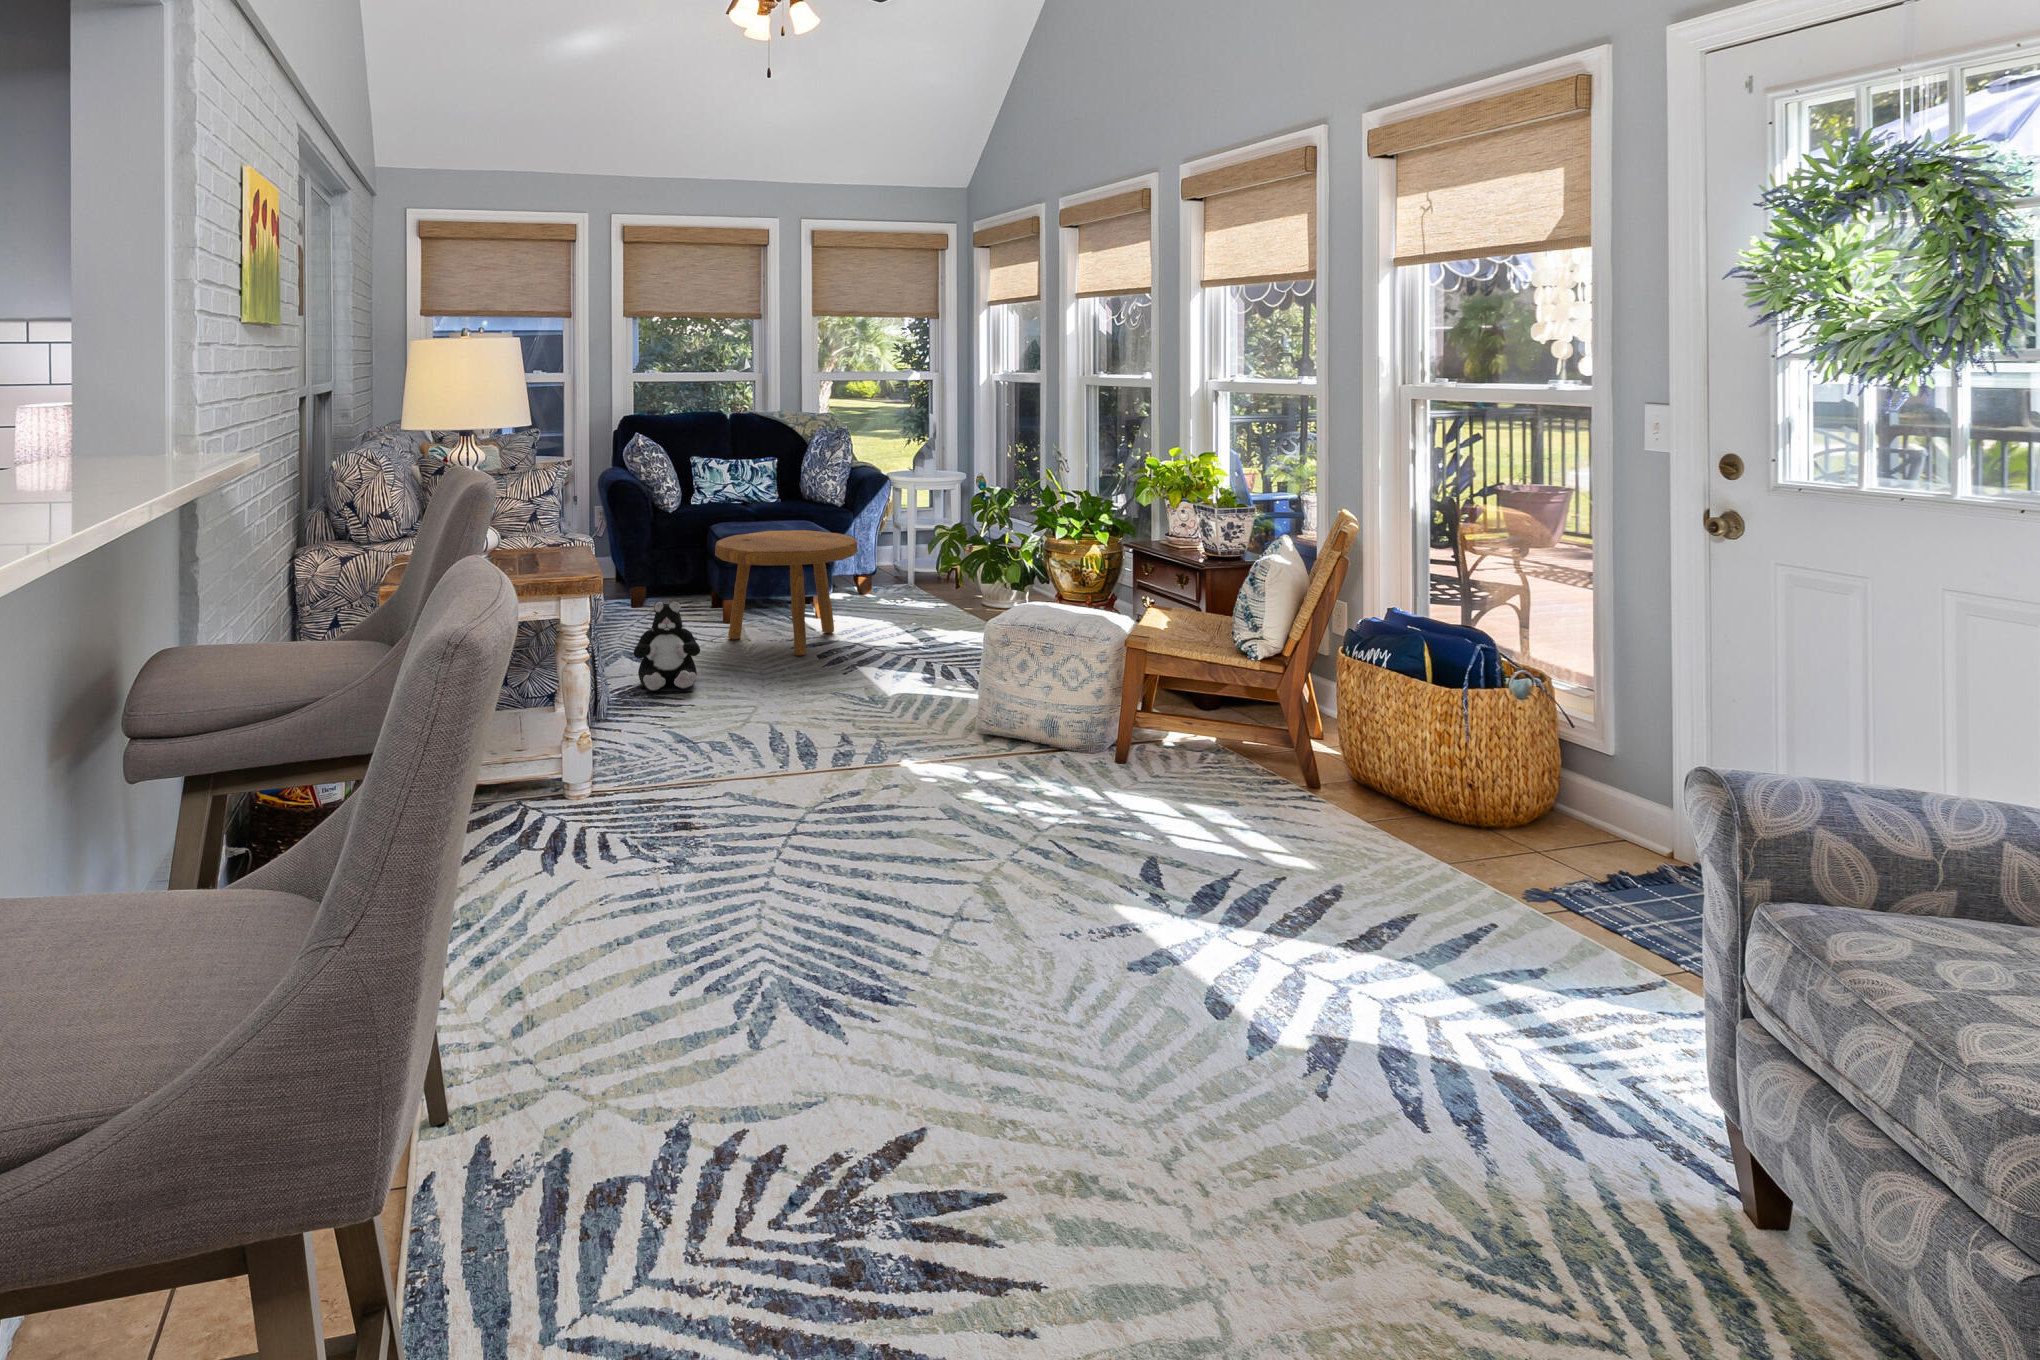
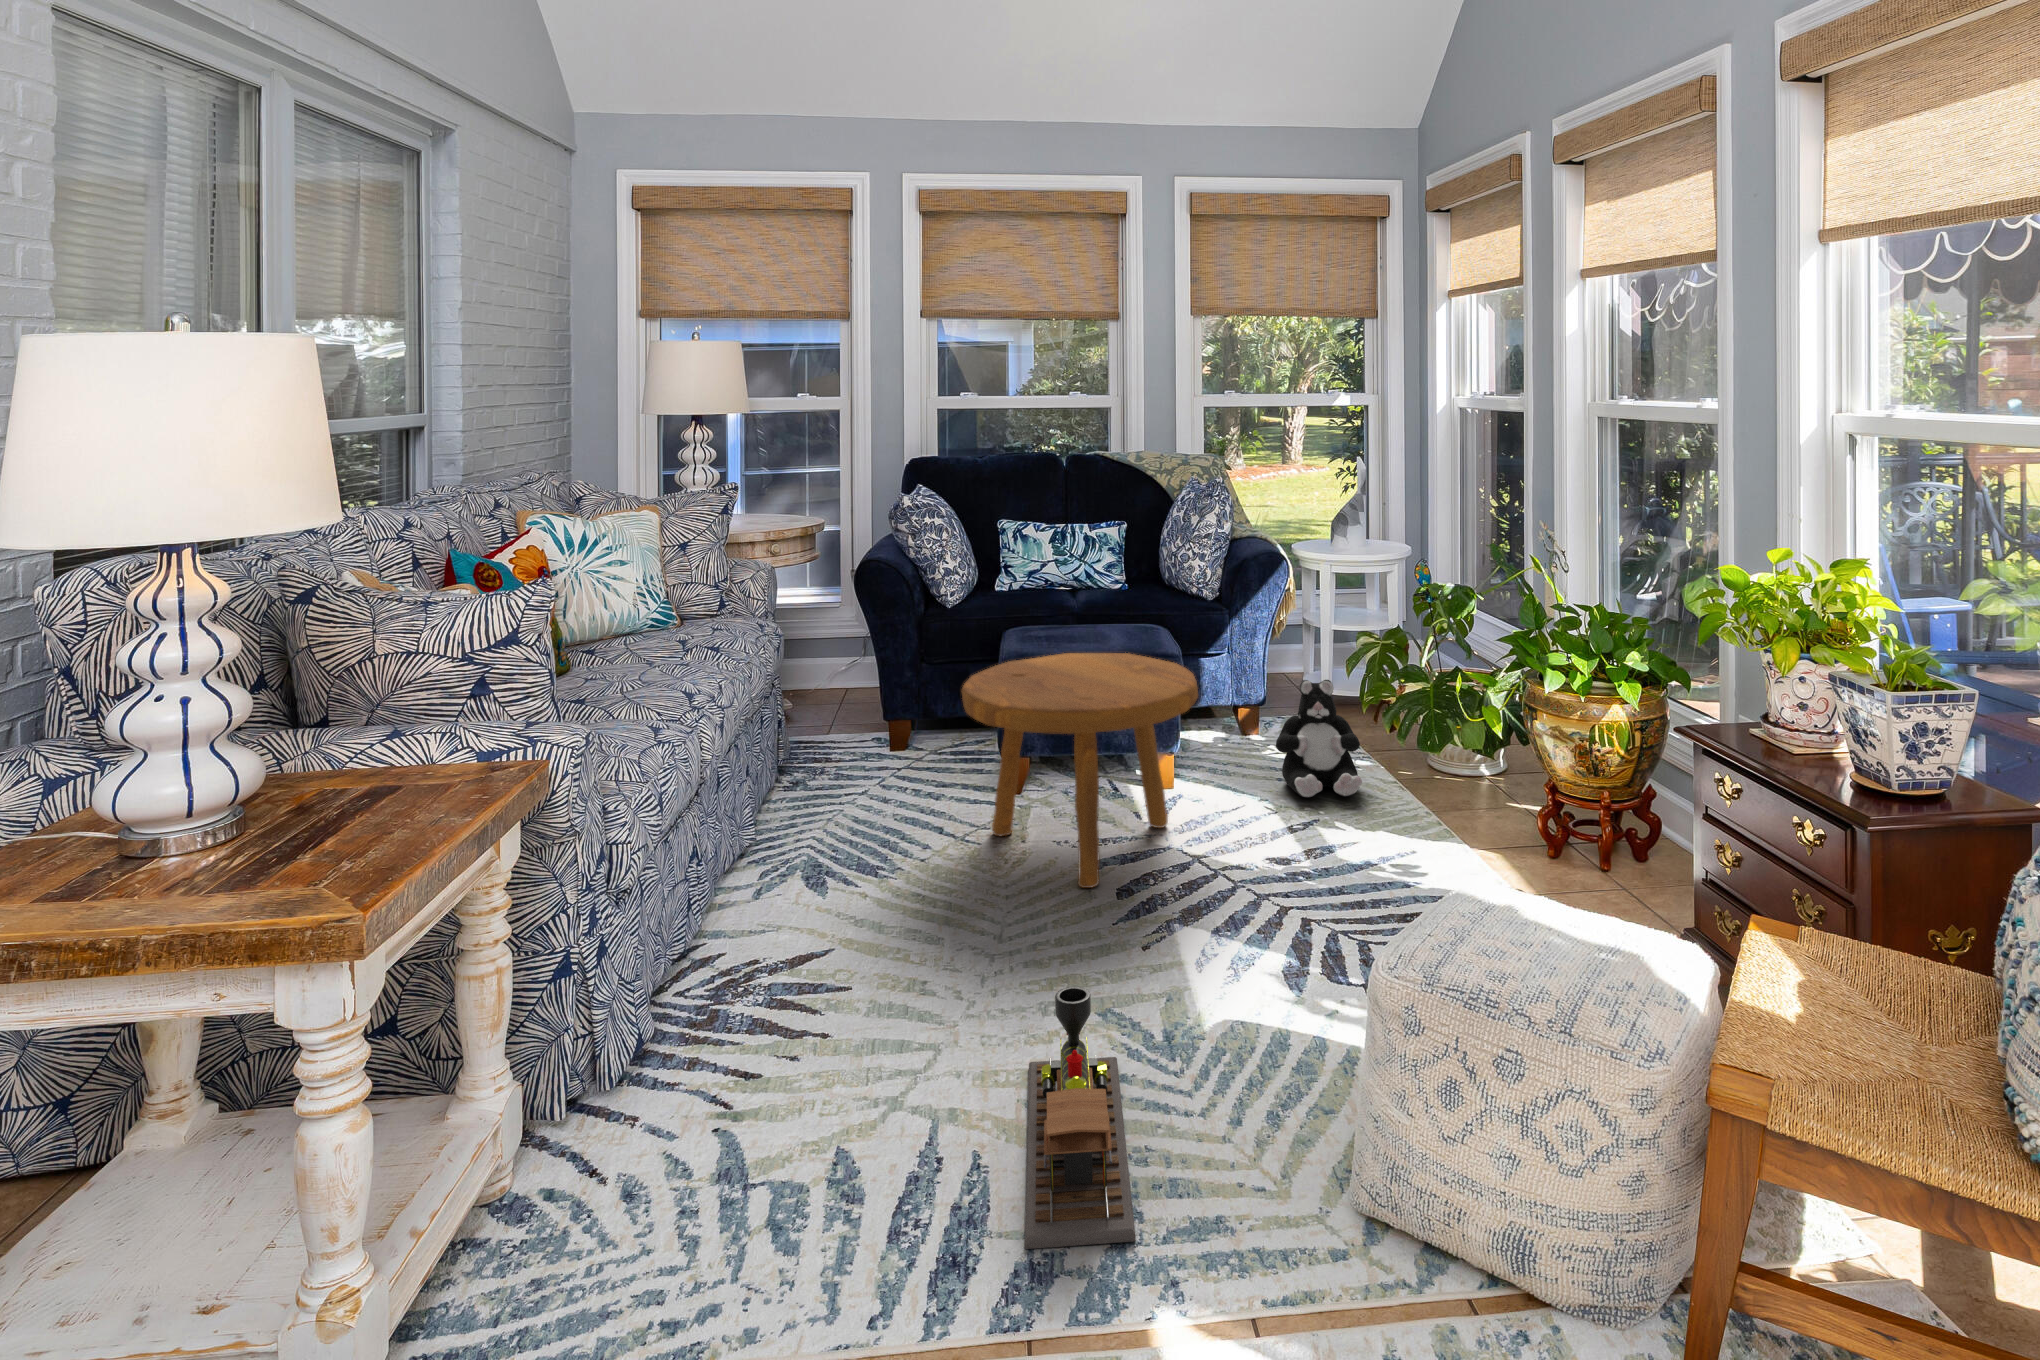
plush toy: present [634,601,700,691] -> present [1276,680,1362,797]
toy train: none [806,659,884,750] -> present [1025,987,1136,1249]

